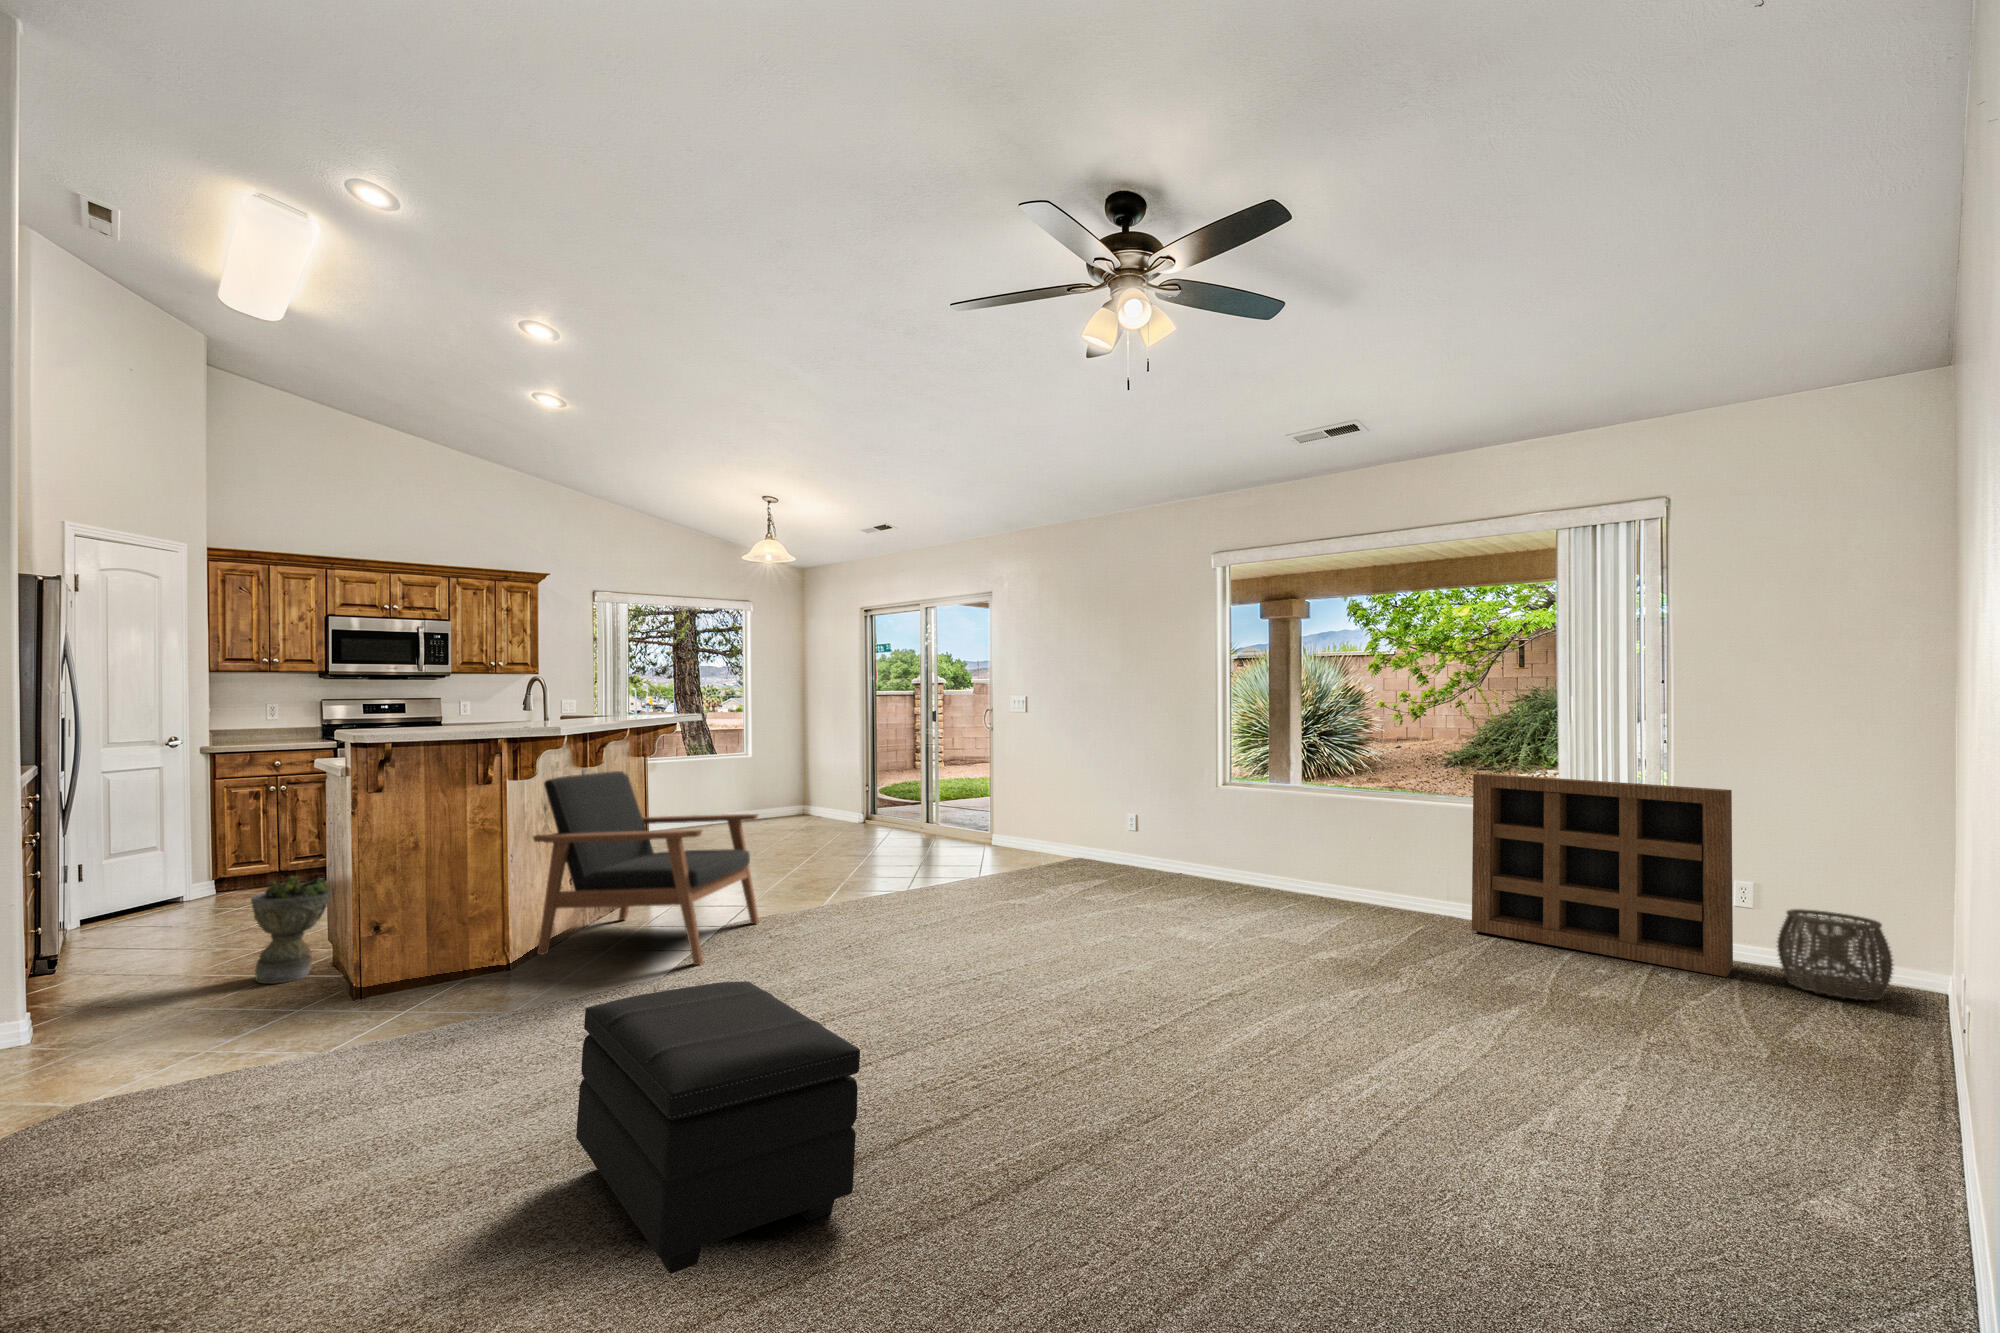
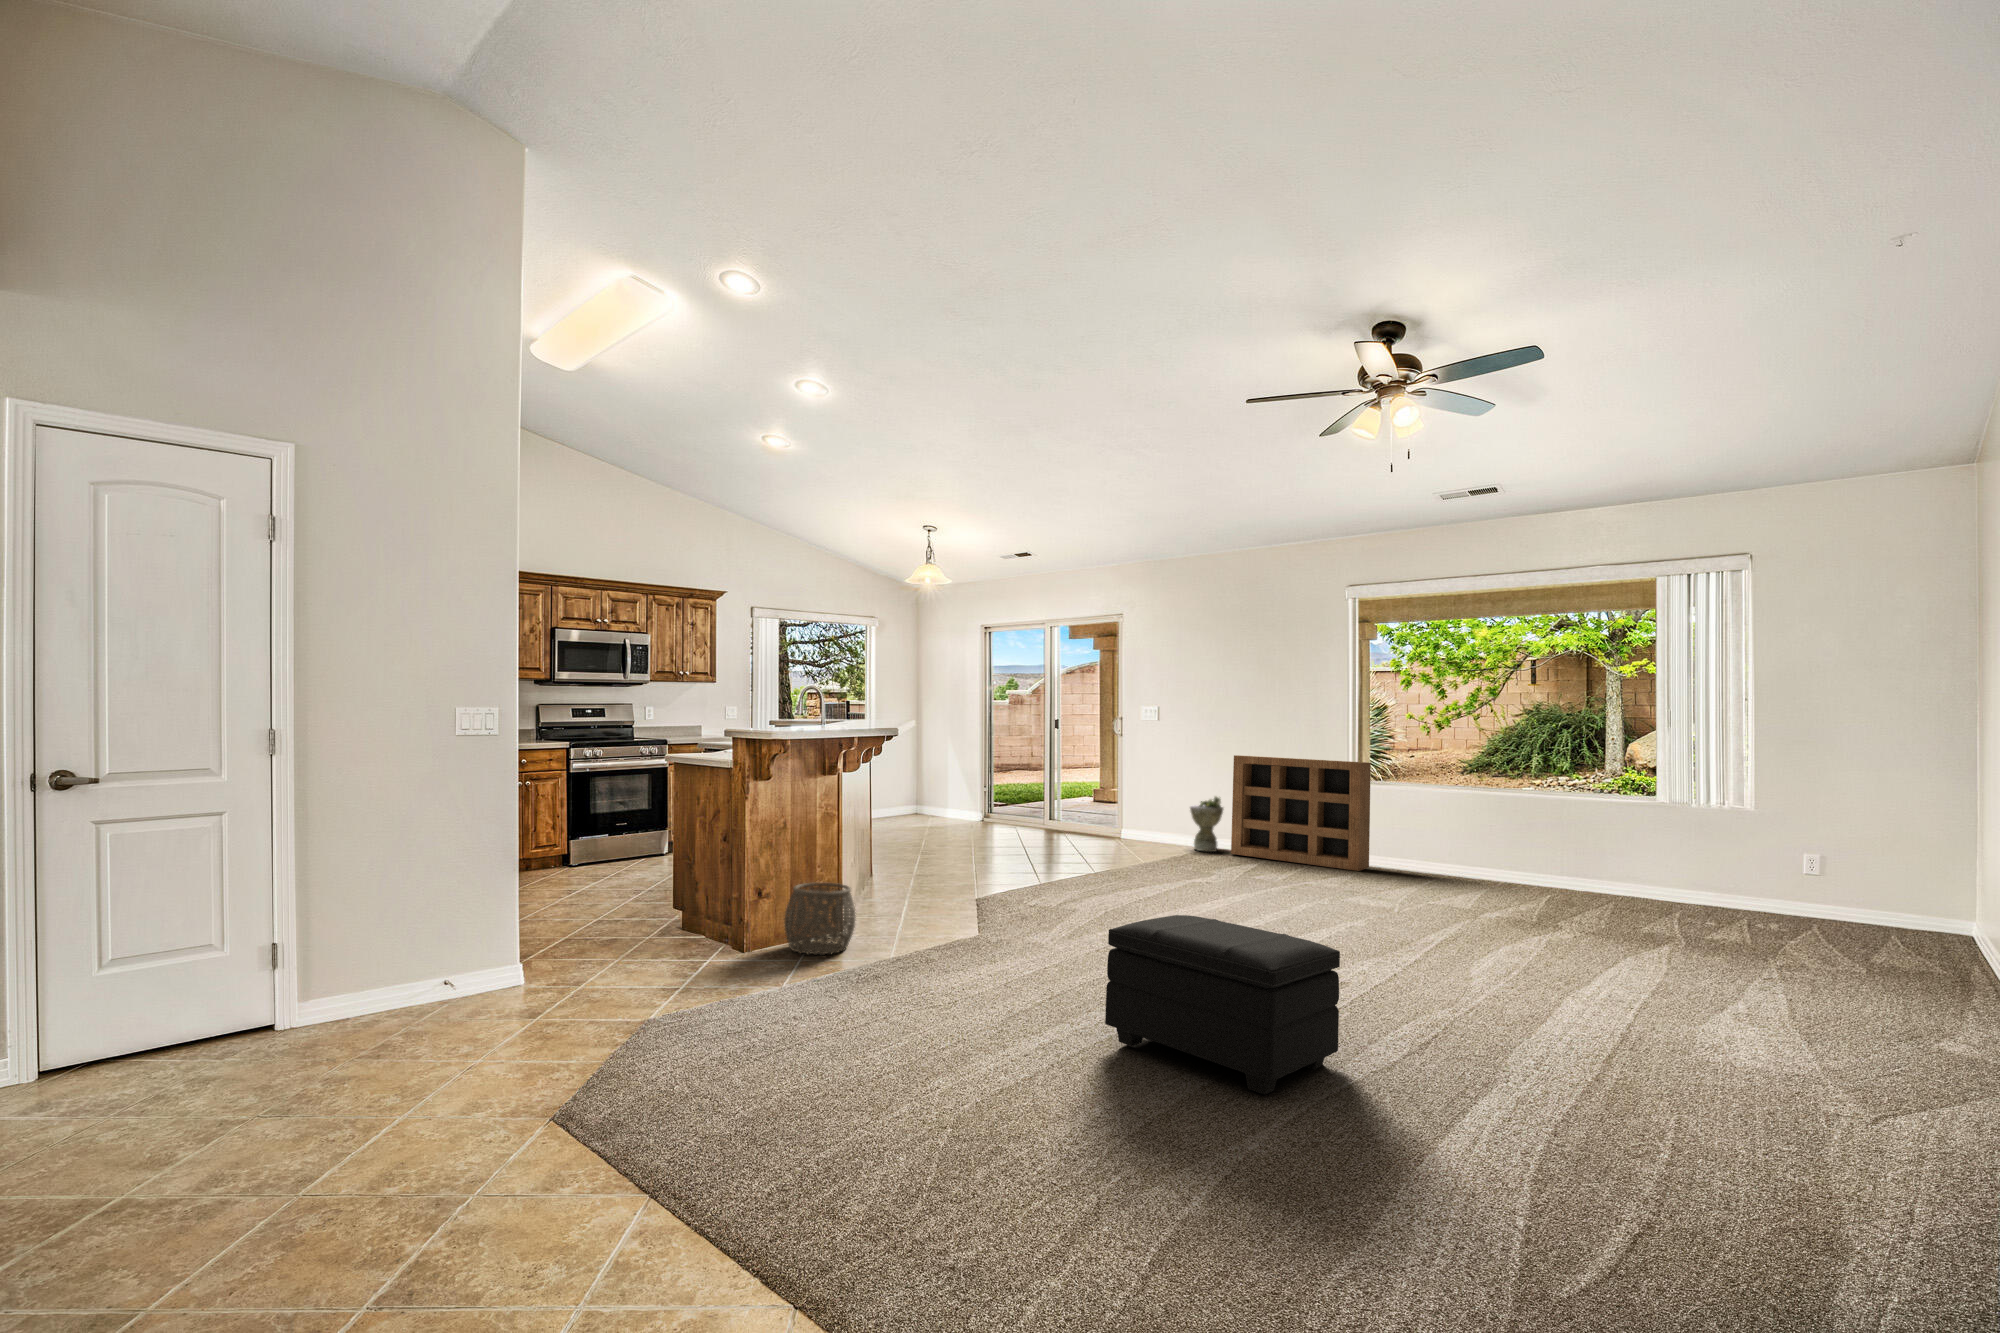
armchair: present [533,771,759,965] -> none [850,767,1001,928]
shelving unit: present [1472,774,1733,977] -> present [1231,755,1371,871]
planter: present [251,876,331,984] -> present [1190,797,1223,852]
woven basket: present [1777,909,1893,1001] -> present [784,882,856,955]

